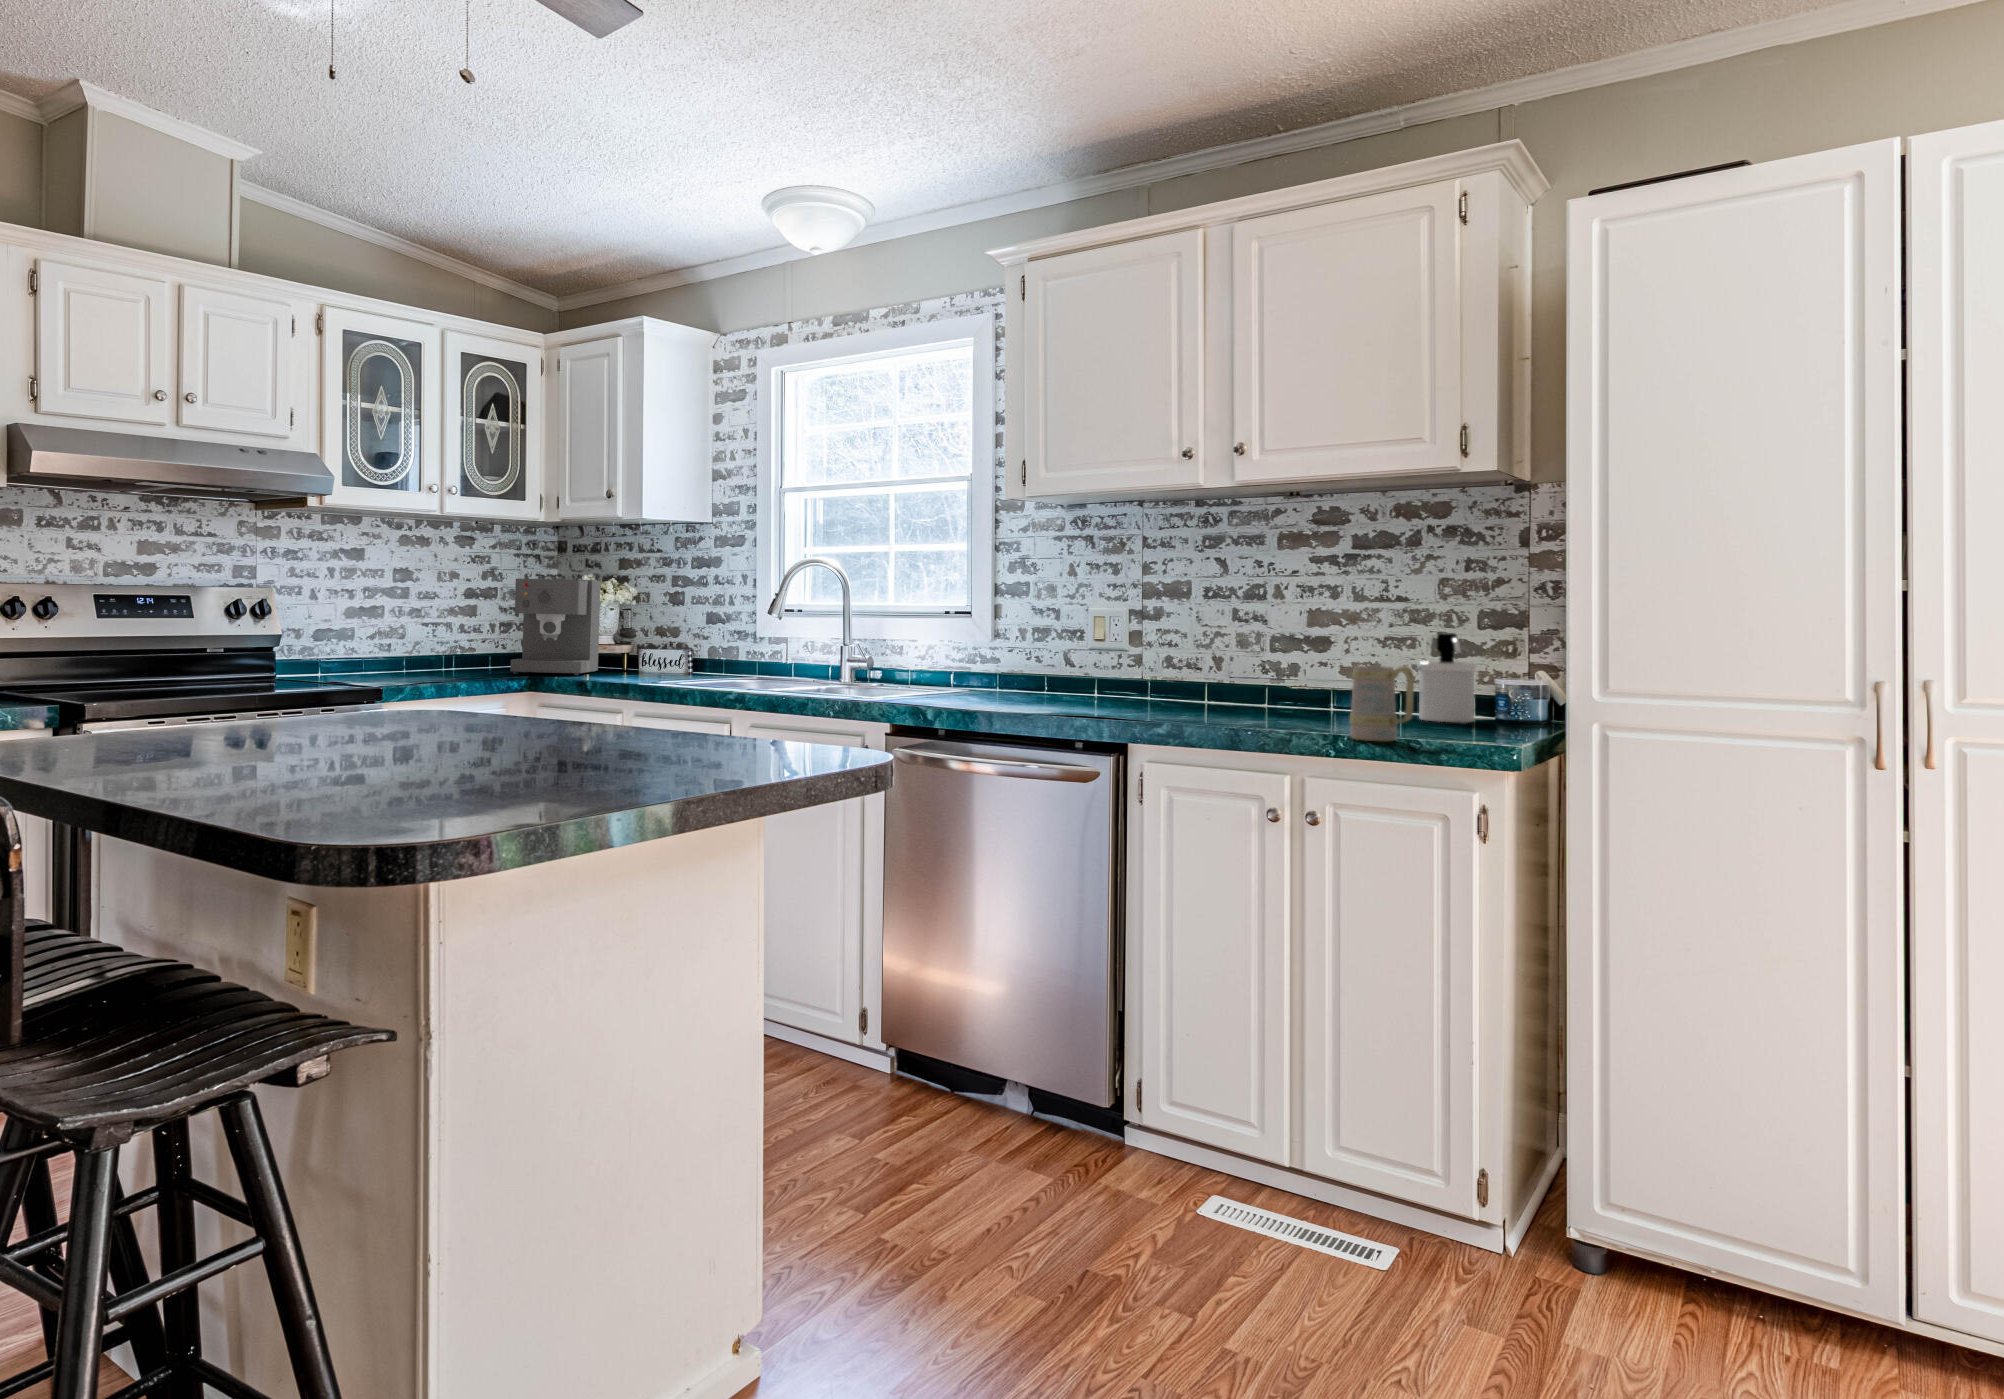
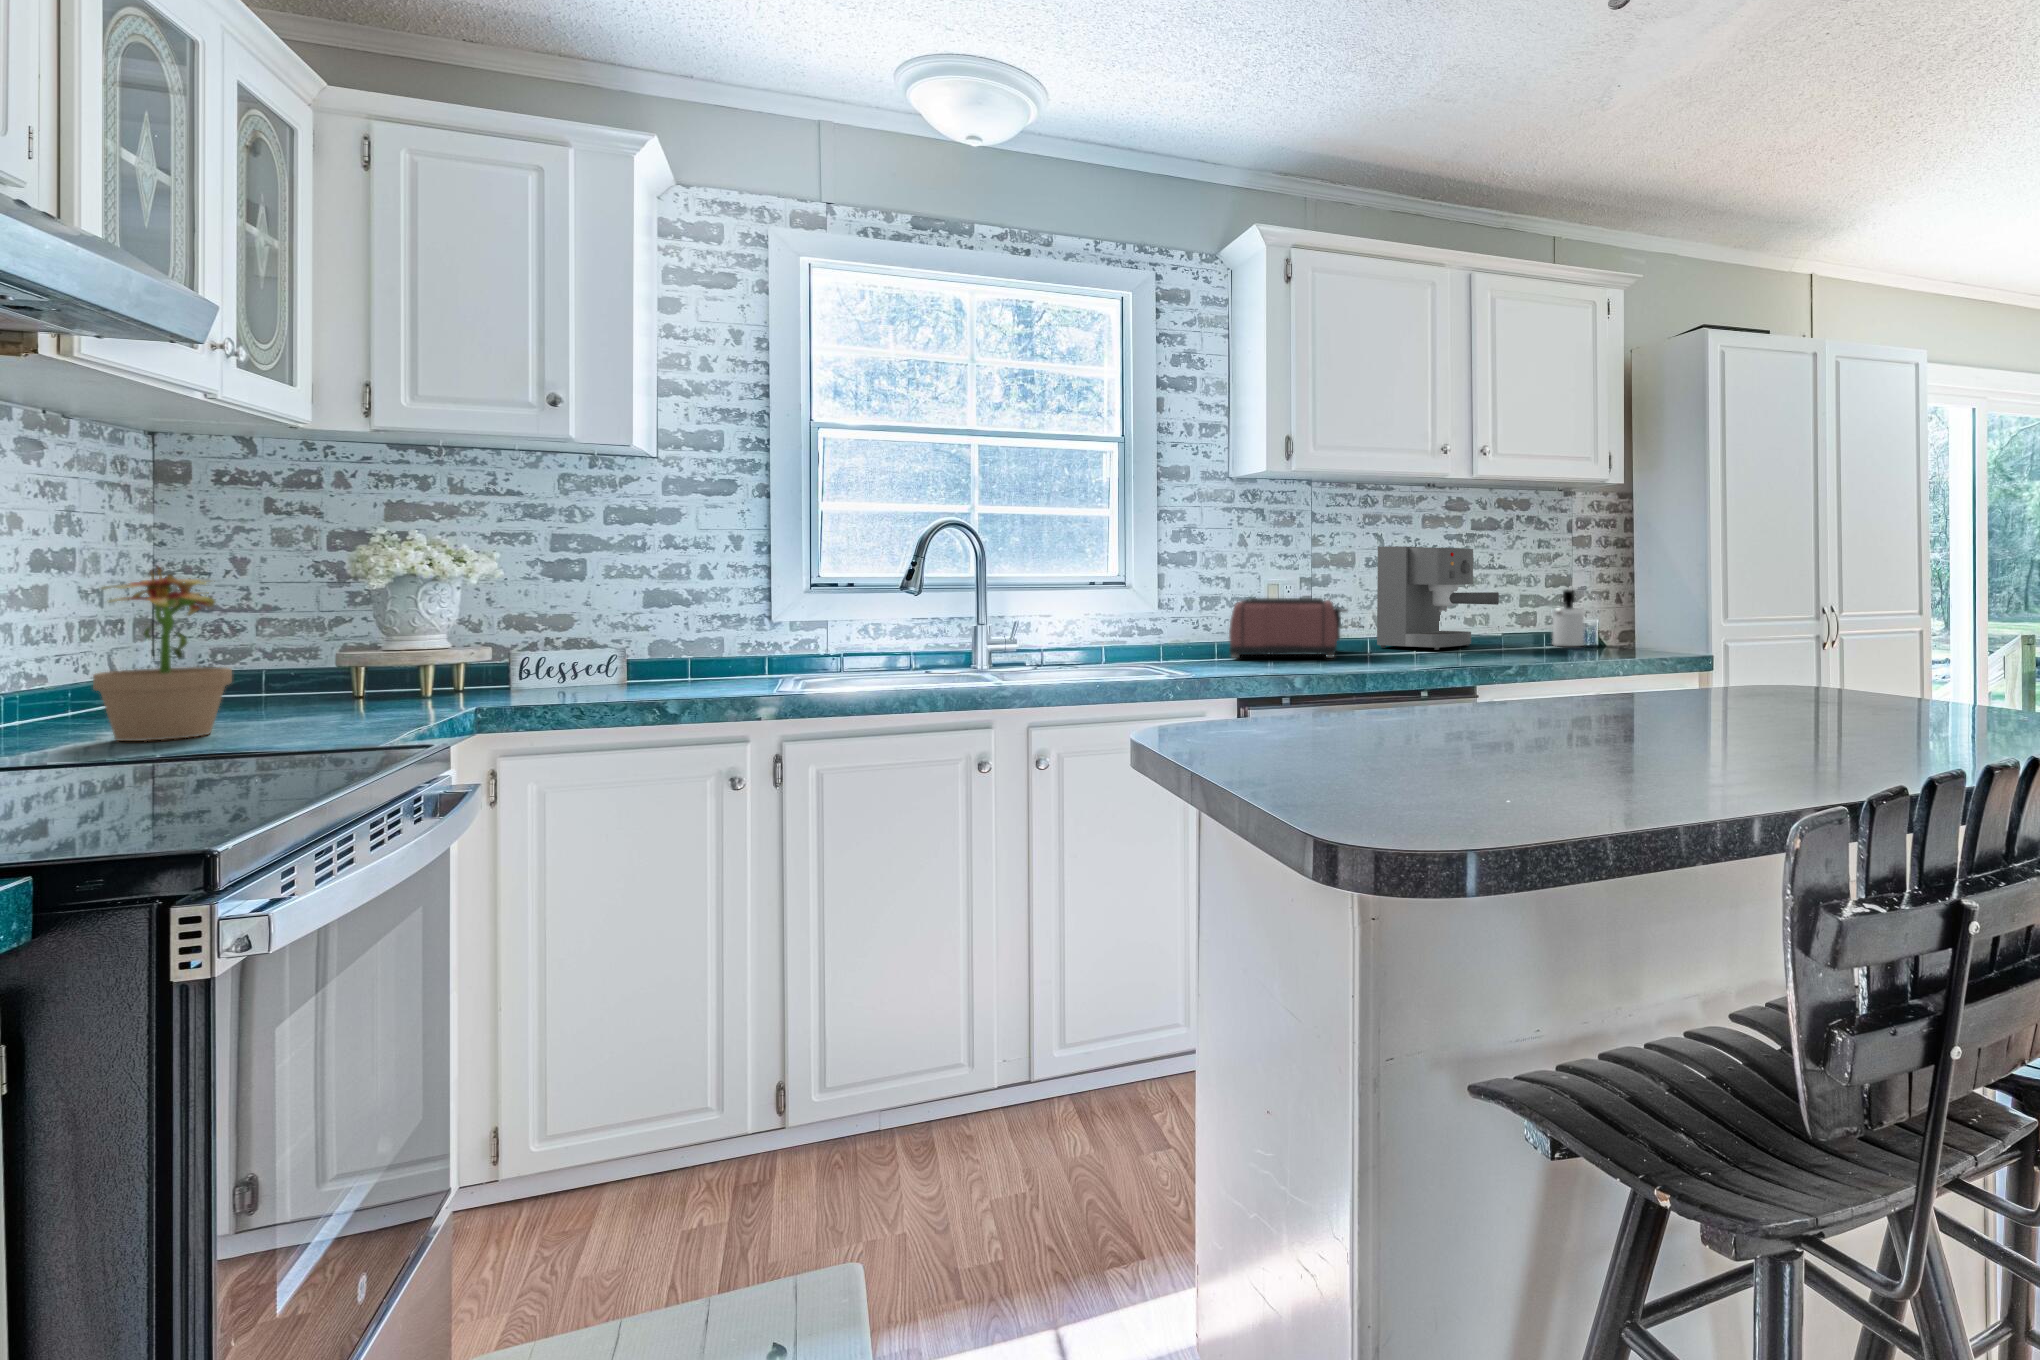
coffee maker: present [510,579,601,675] -> present [1377,546,1499,650]
potted plant: none [418,592,464,676] -> present [93,567,232,741]
toaster: none [986,631,1141,700] -> present [1229,598,1347,658]
mug: present [1350,666,1415,741] -> none [1636,613,1674,660]

